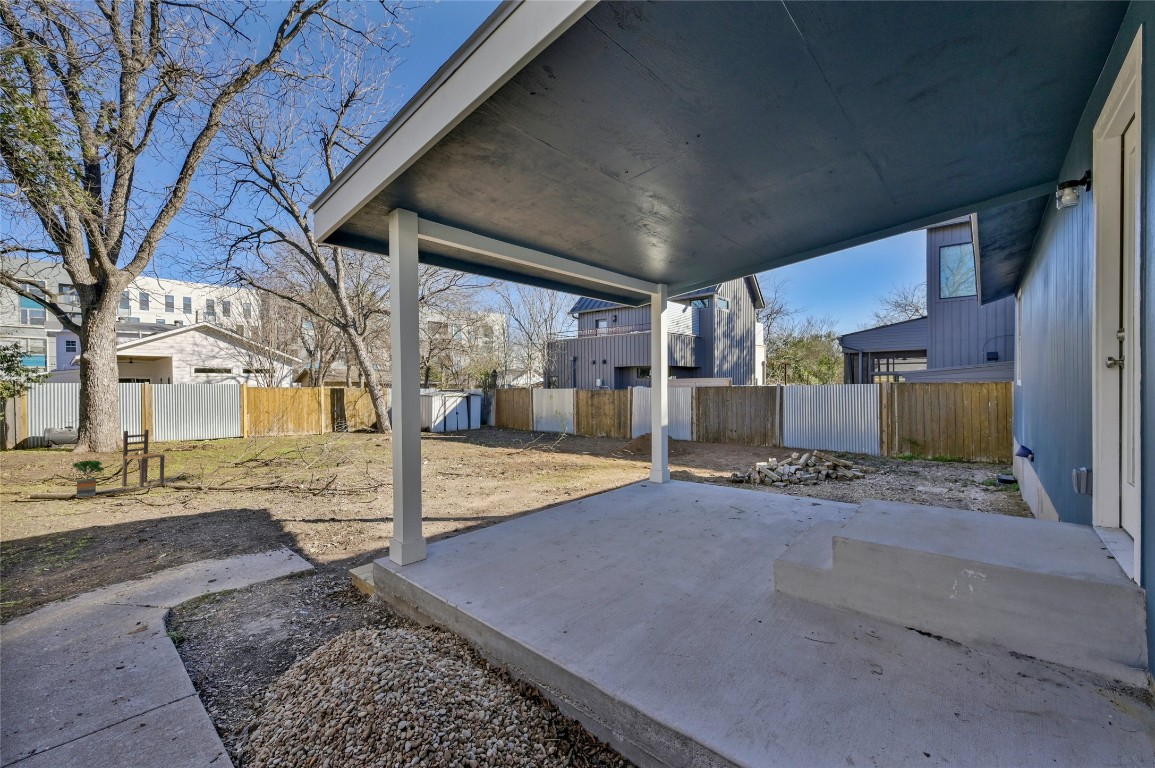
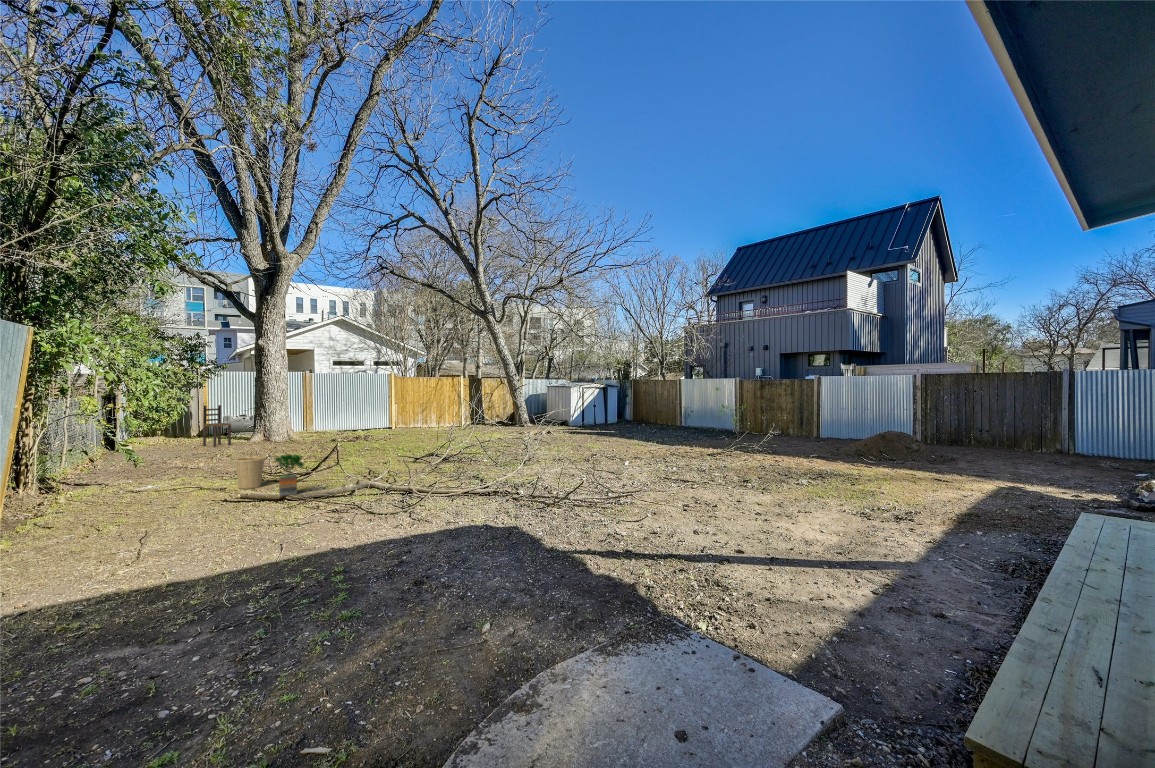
chair: present [122,429,165,487] -> present [203,405,231,447]
basket: none [33,460,66,493] -> present [235,452,265,489]

